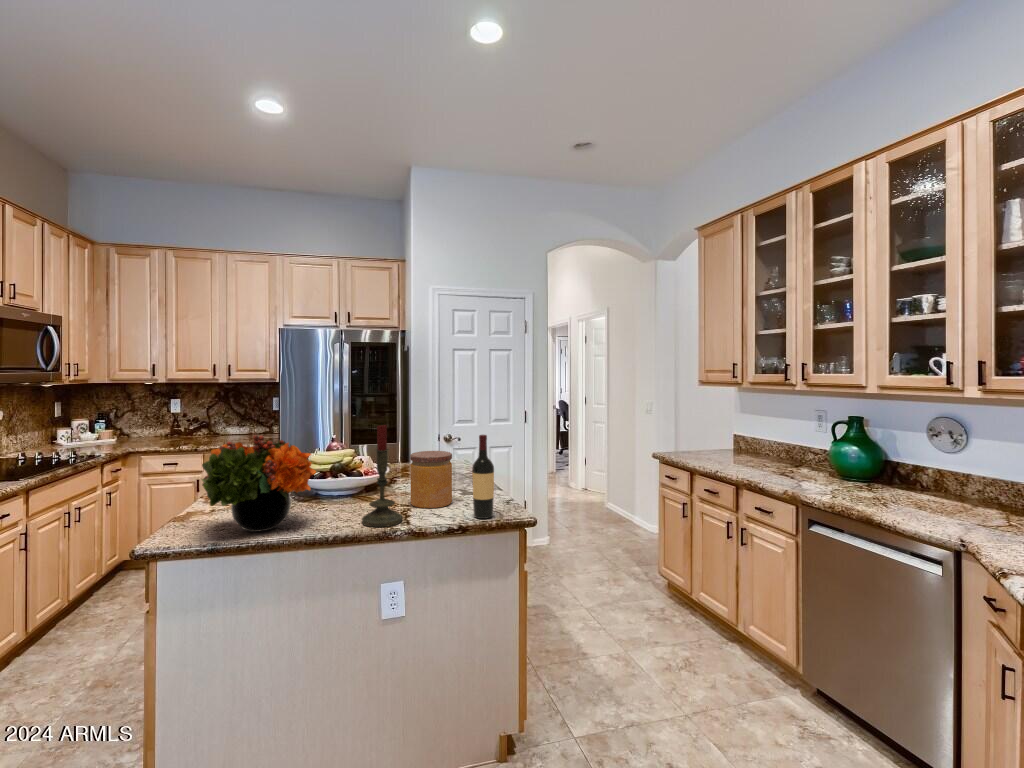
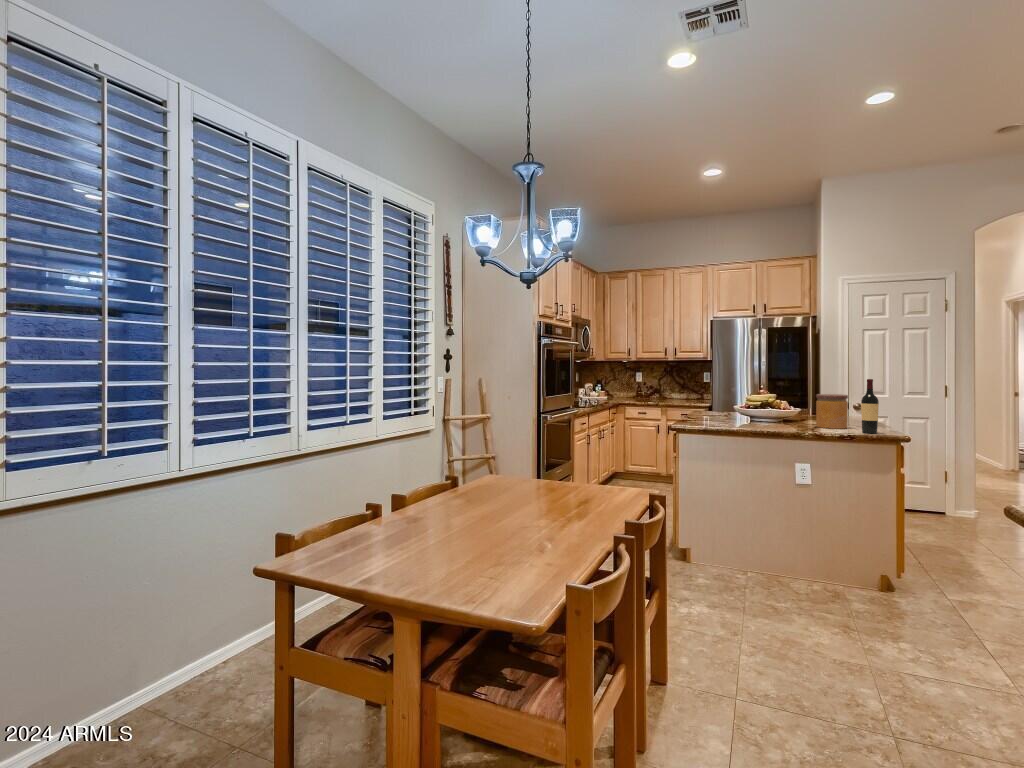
candle: present [362,423,402,527] -> none [784,370,810,430]
flower arrangement: present [202,435,316,532] -> none [697,376,756,426]

